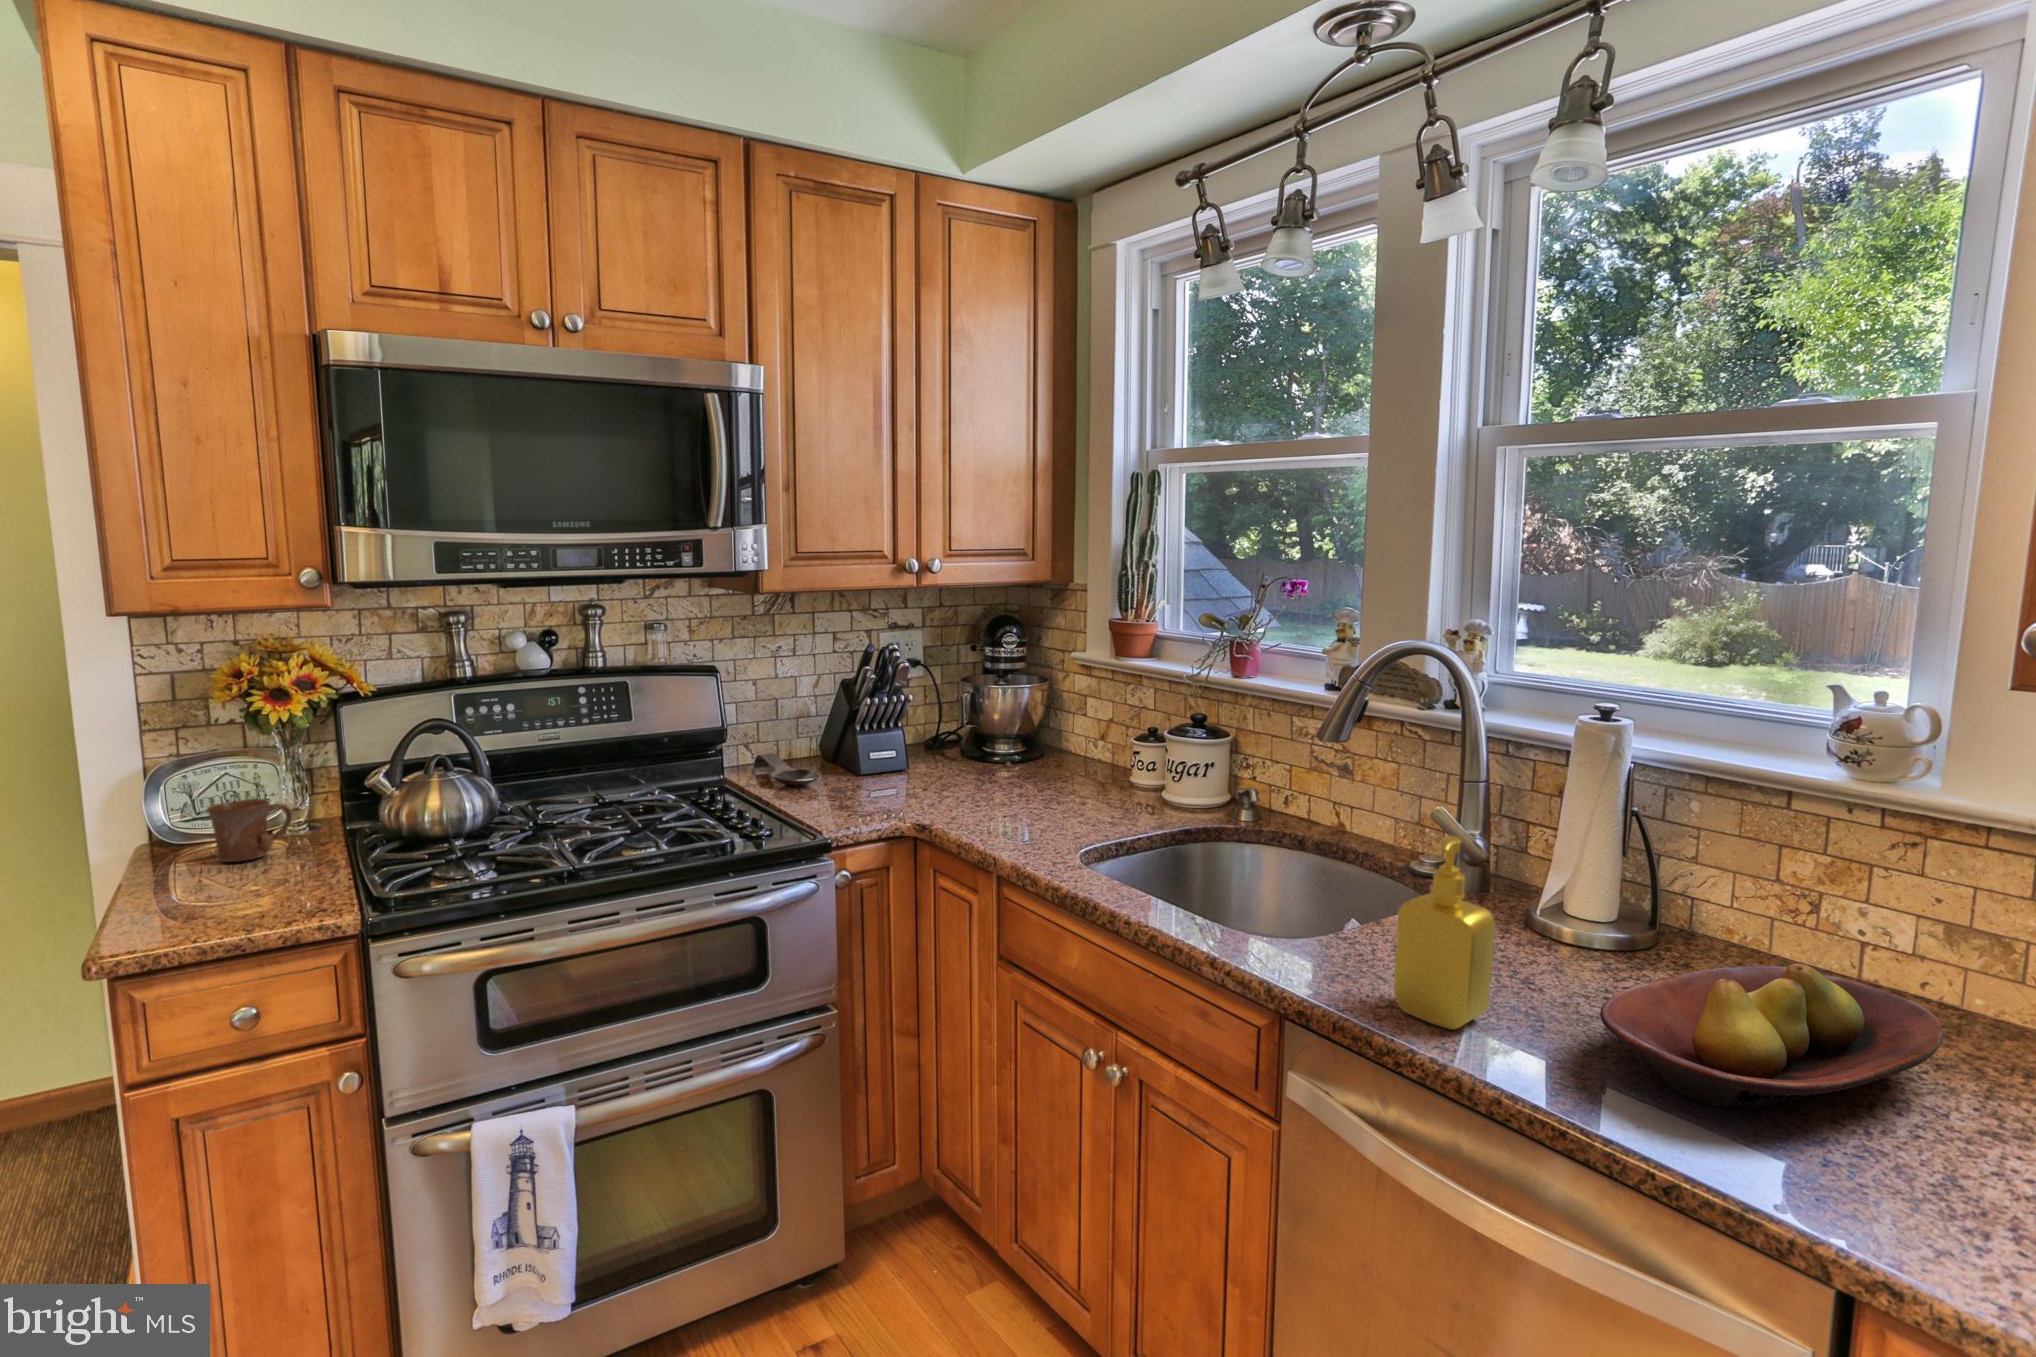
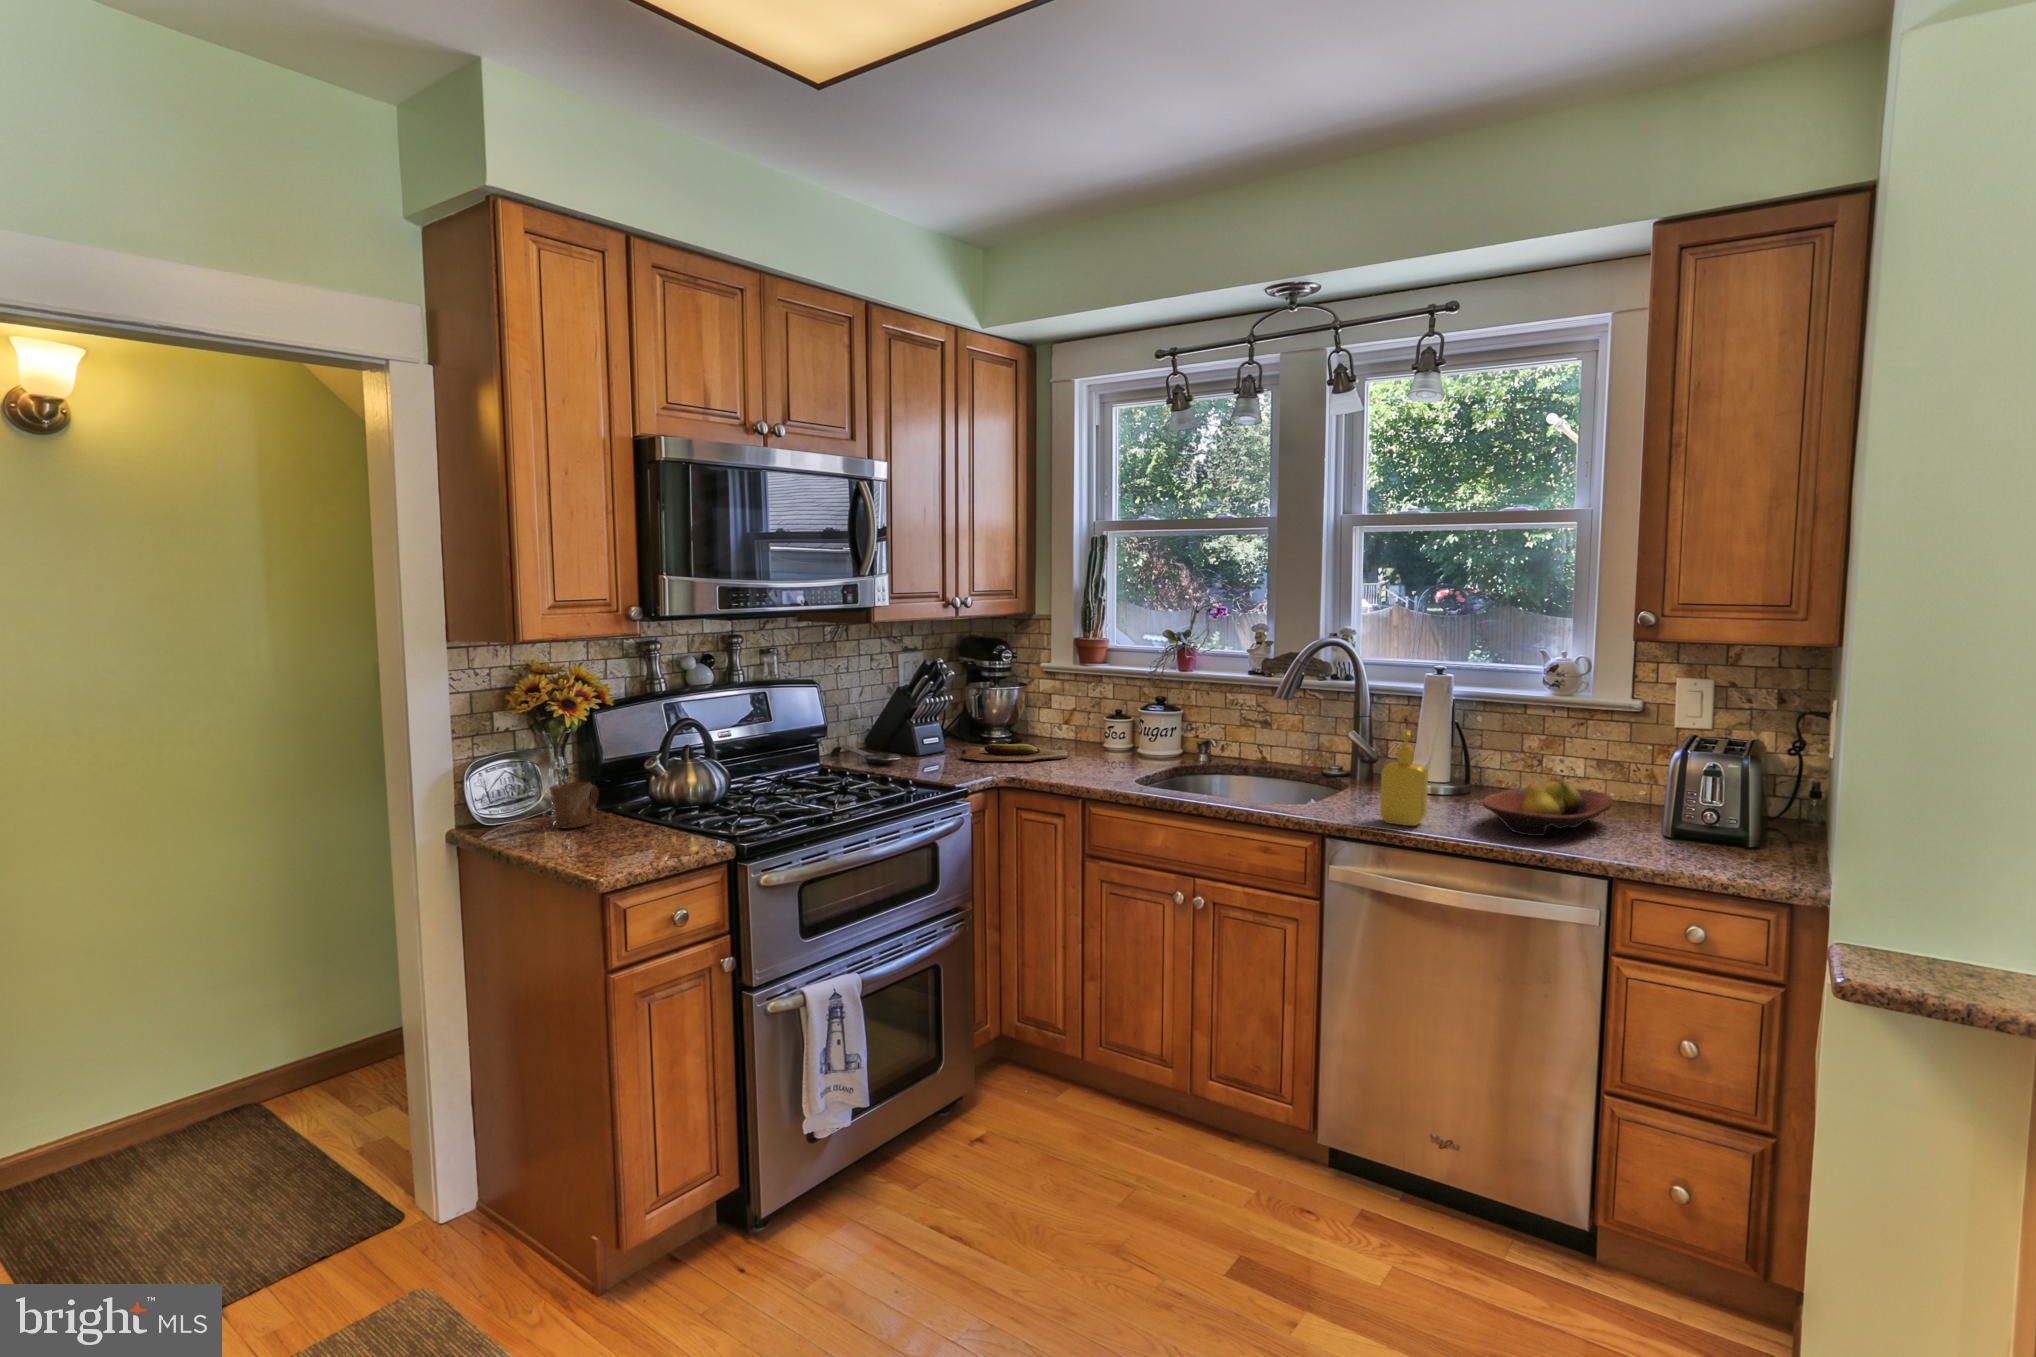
cutting board: none [895,765,1059,798] -> present [959,744,1068,761]

